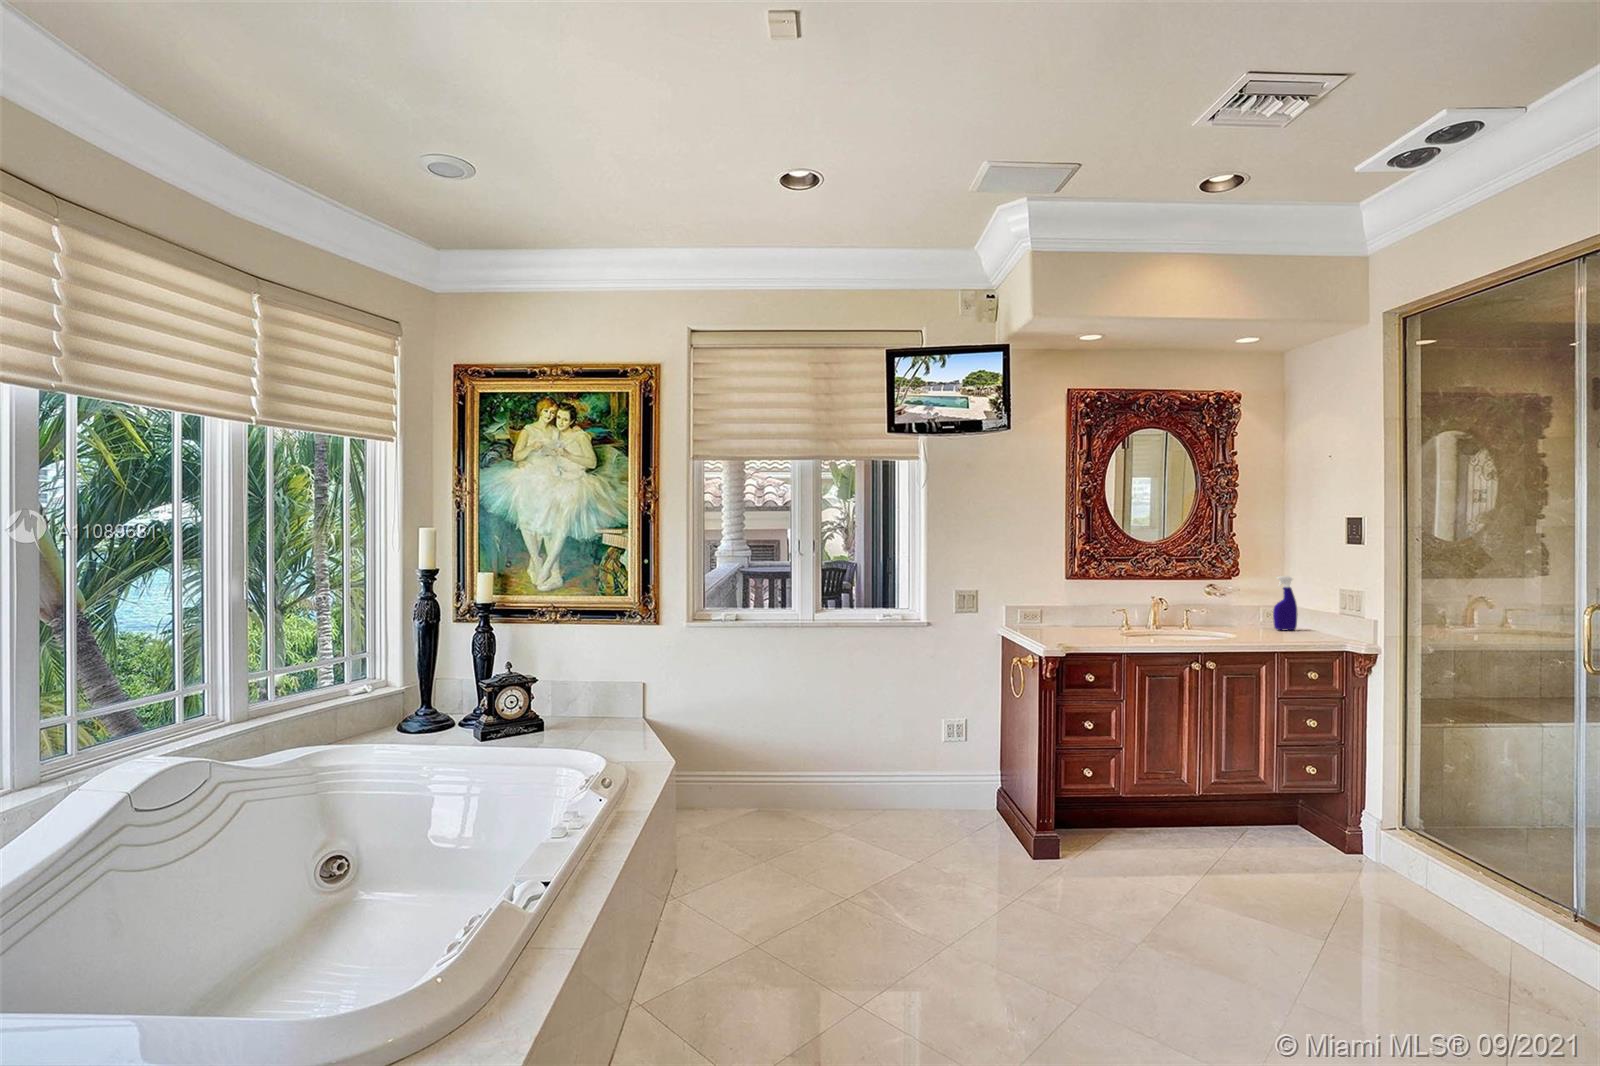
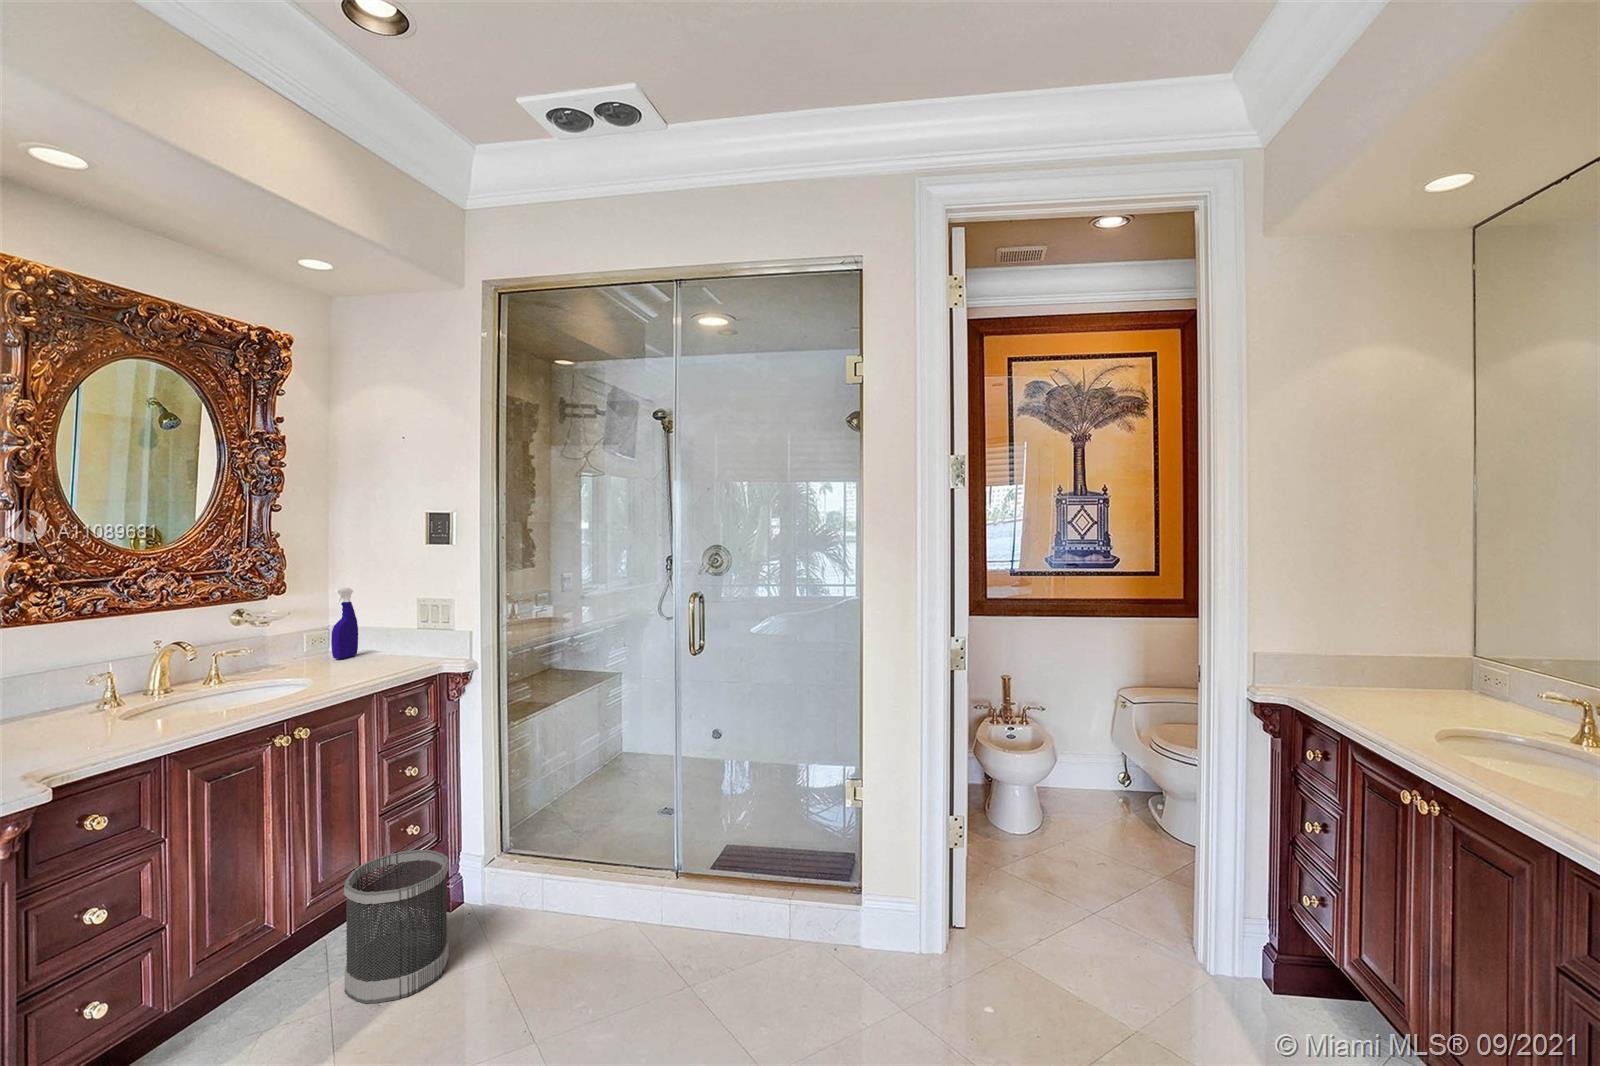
wastebasket: none [1240,776,1323,883] -> present [344,850,449,1004]

